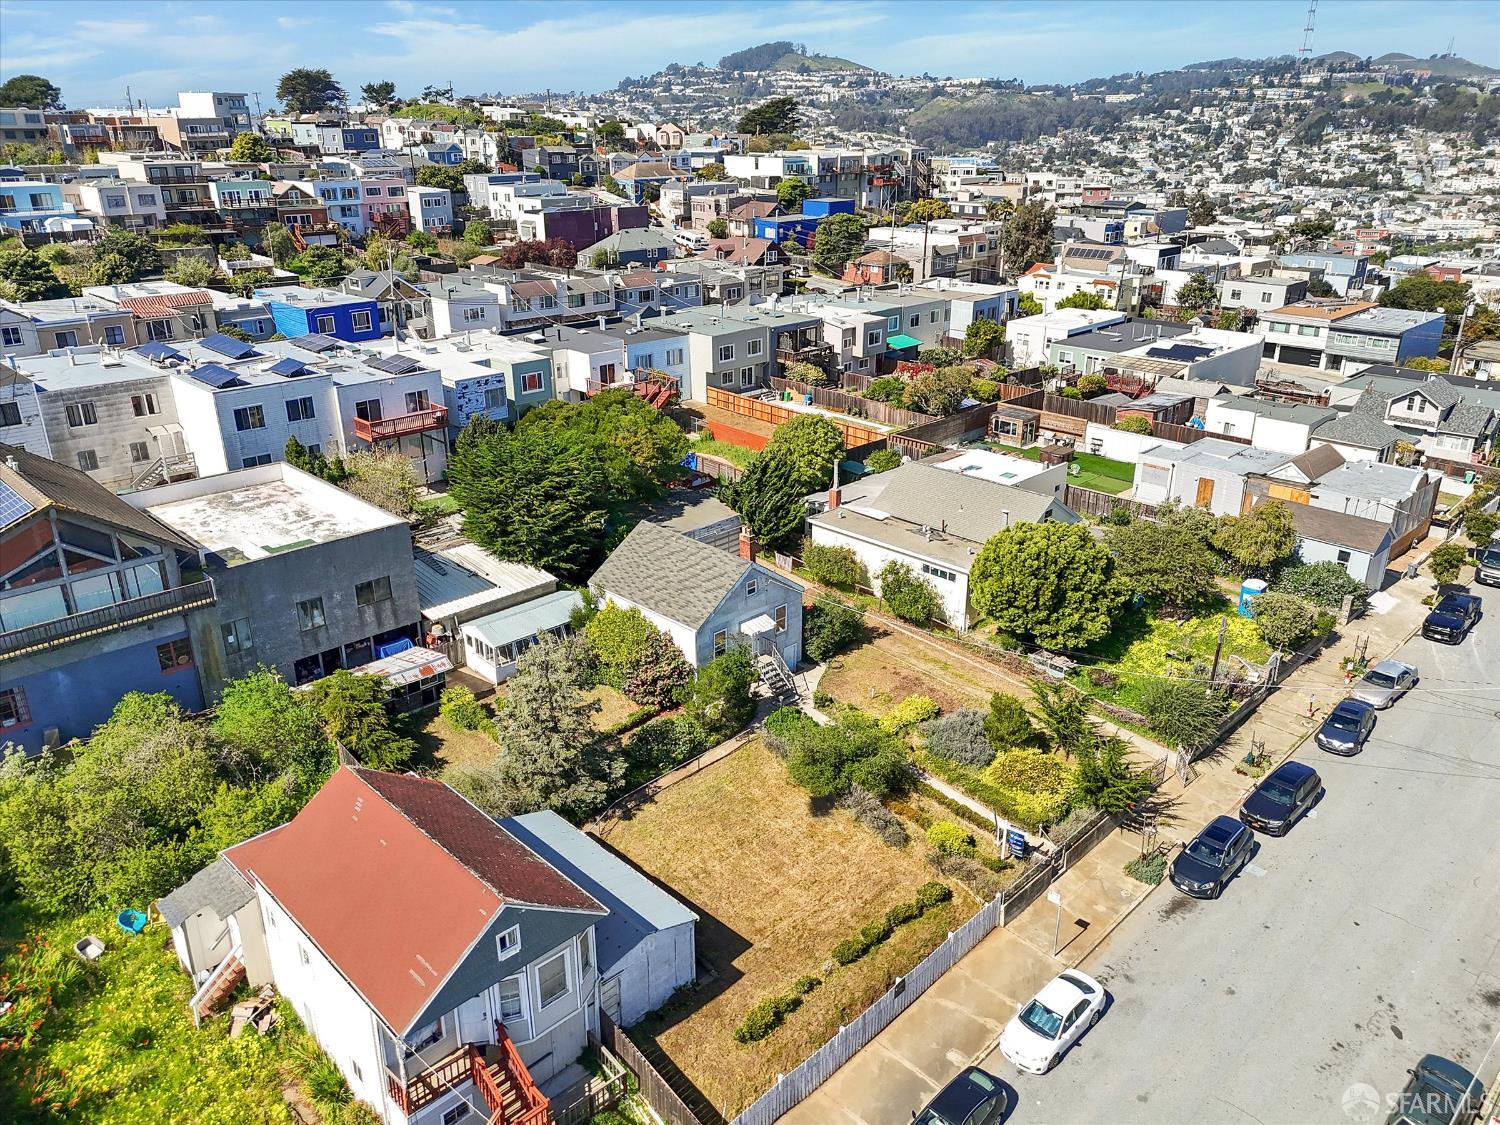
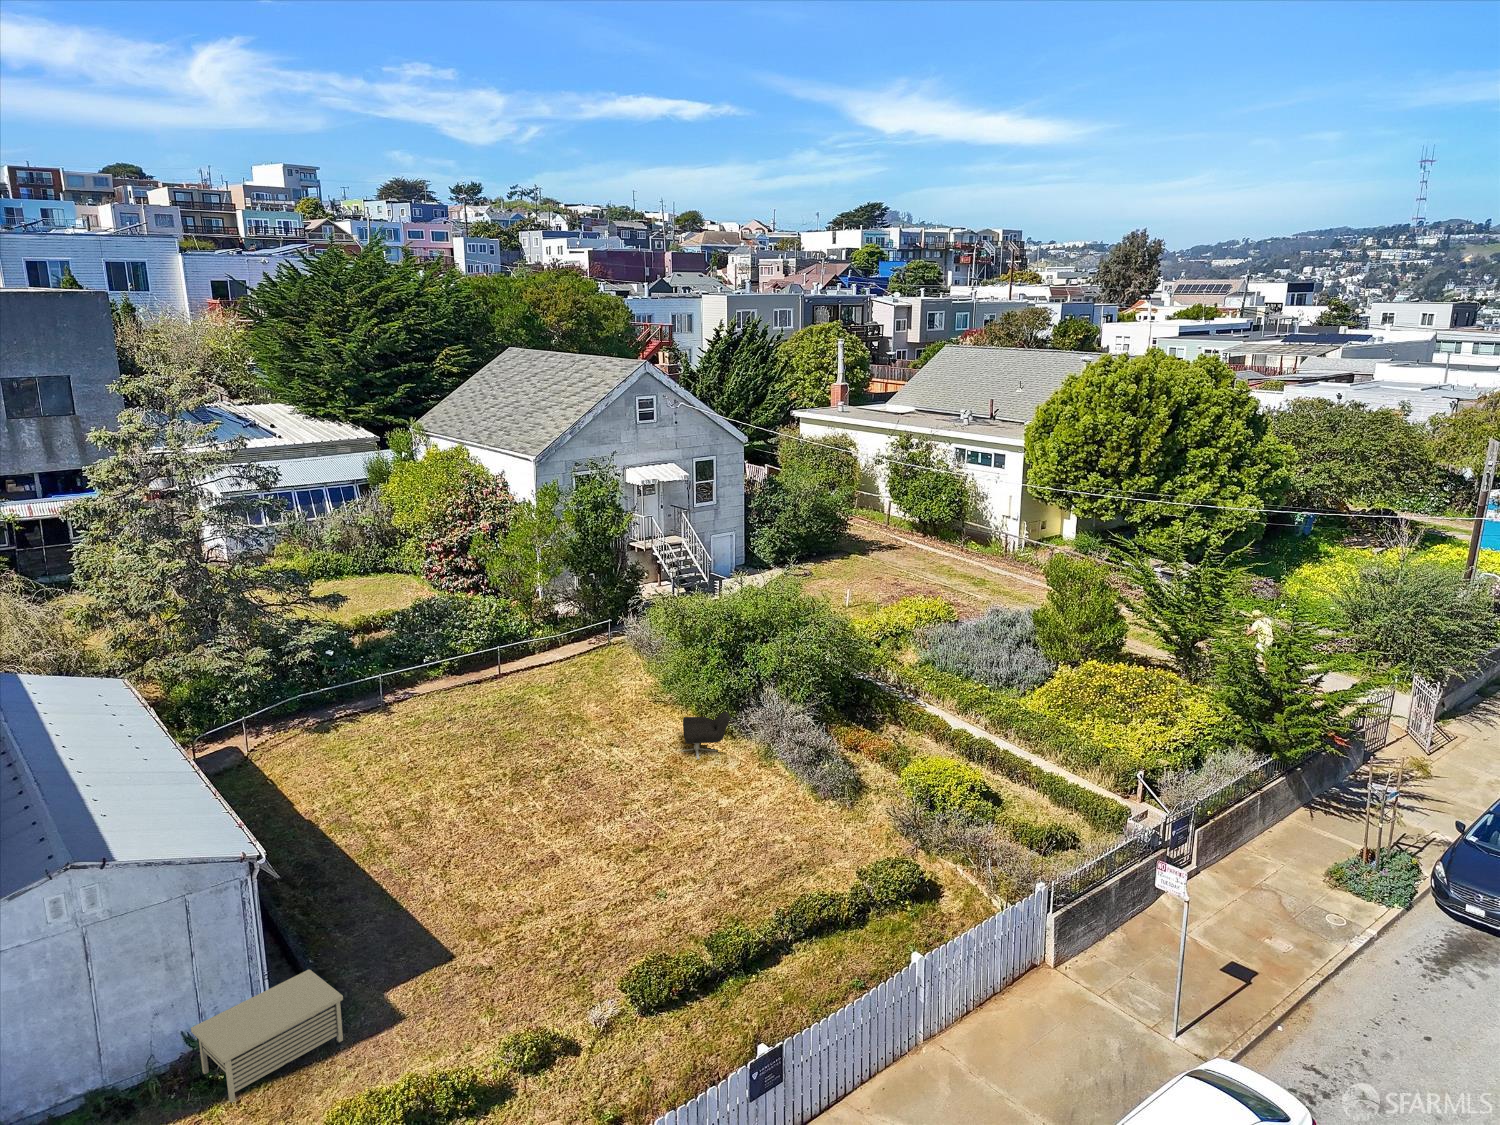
storage bench: none [678,954,728,1009] -> present [191,969,343,1103]

